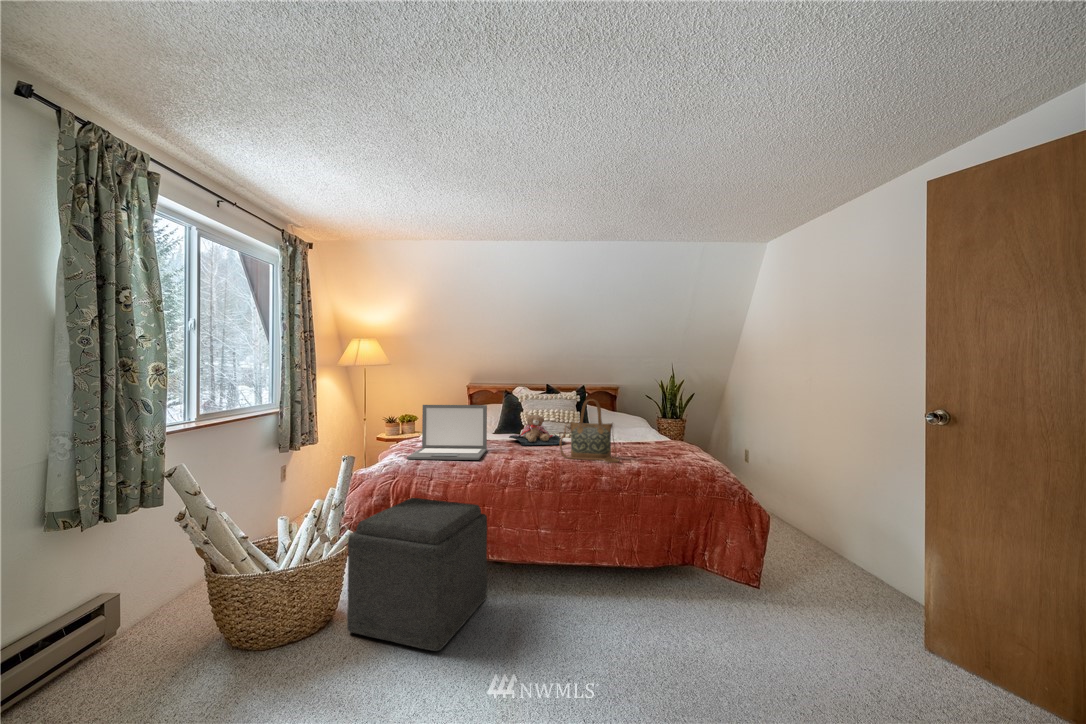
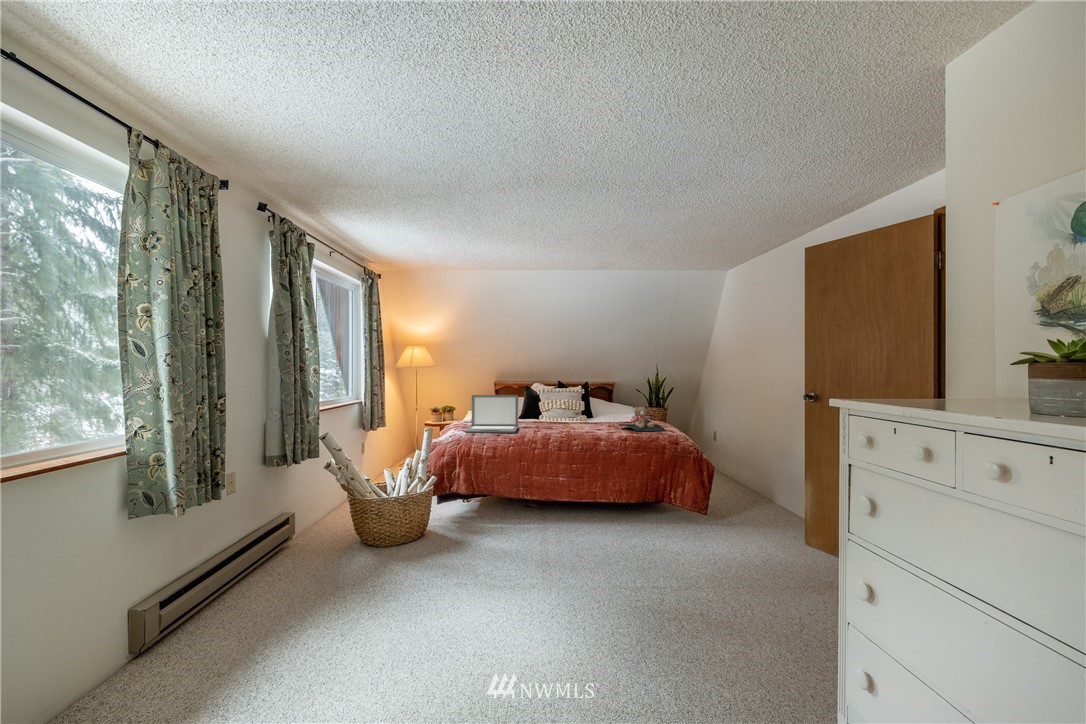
handbag: present [560,399,619,463] -> none [571,390,613,434]
teddy bear: present [509,414,563,446] -> present [619,407,665,431]
ottoman: present [347,498,487,651] -> none [438,457,524,545]

